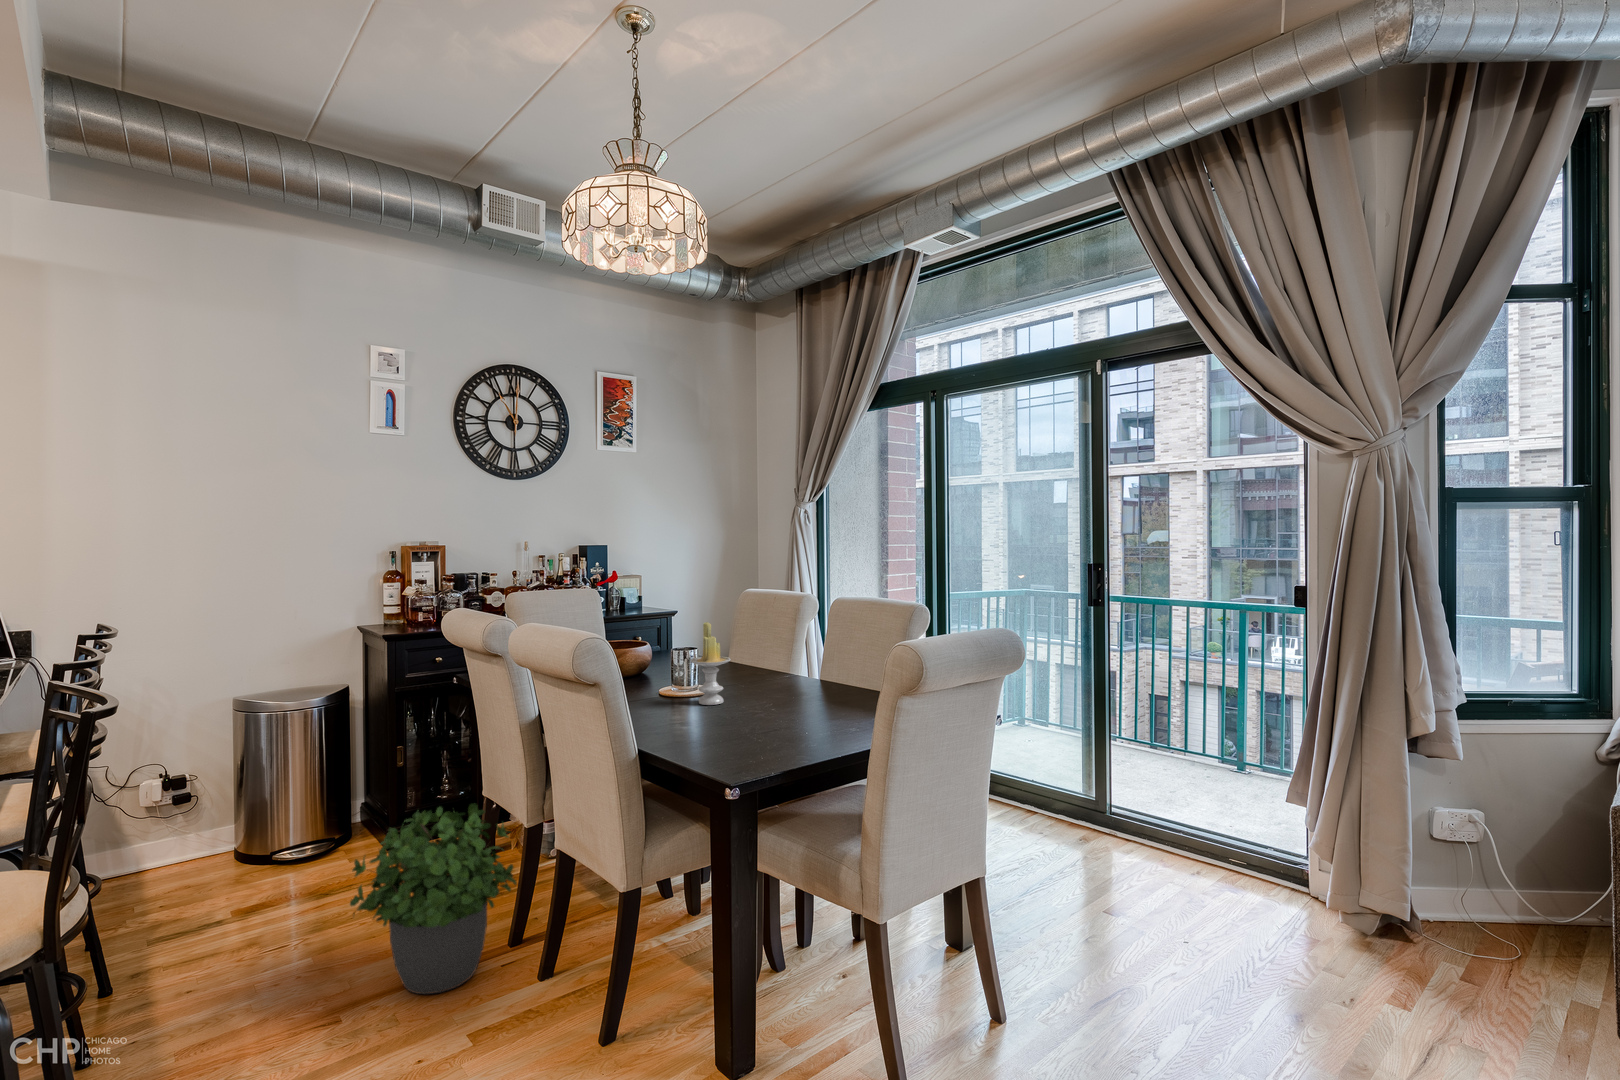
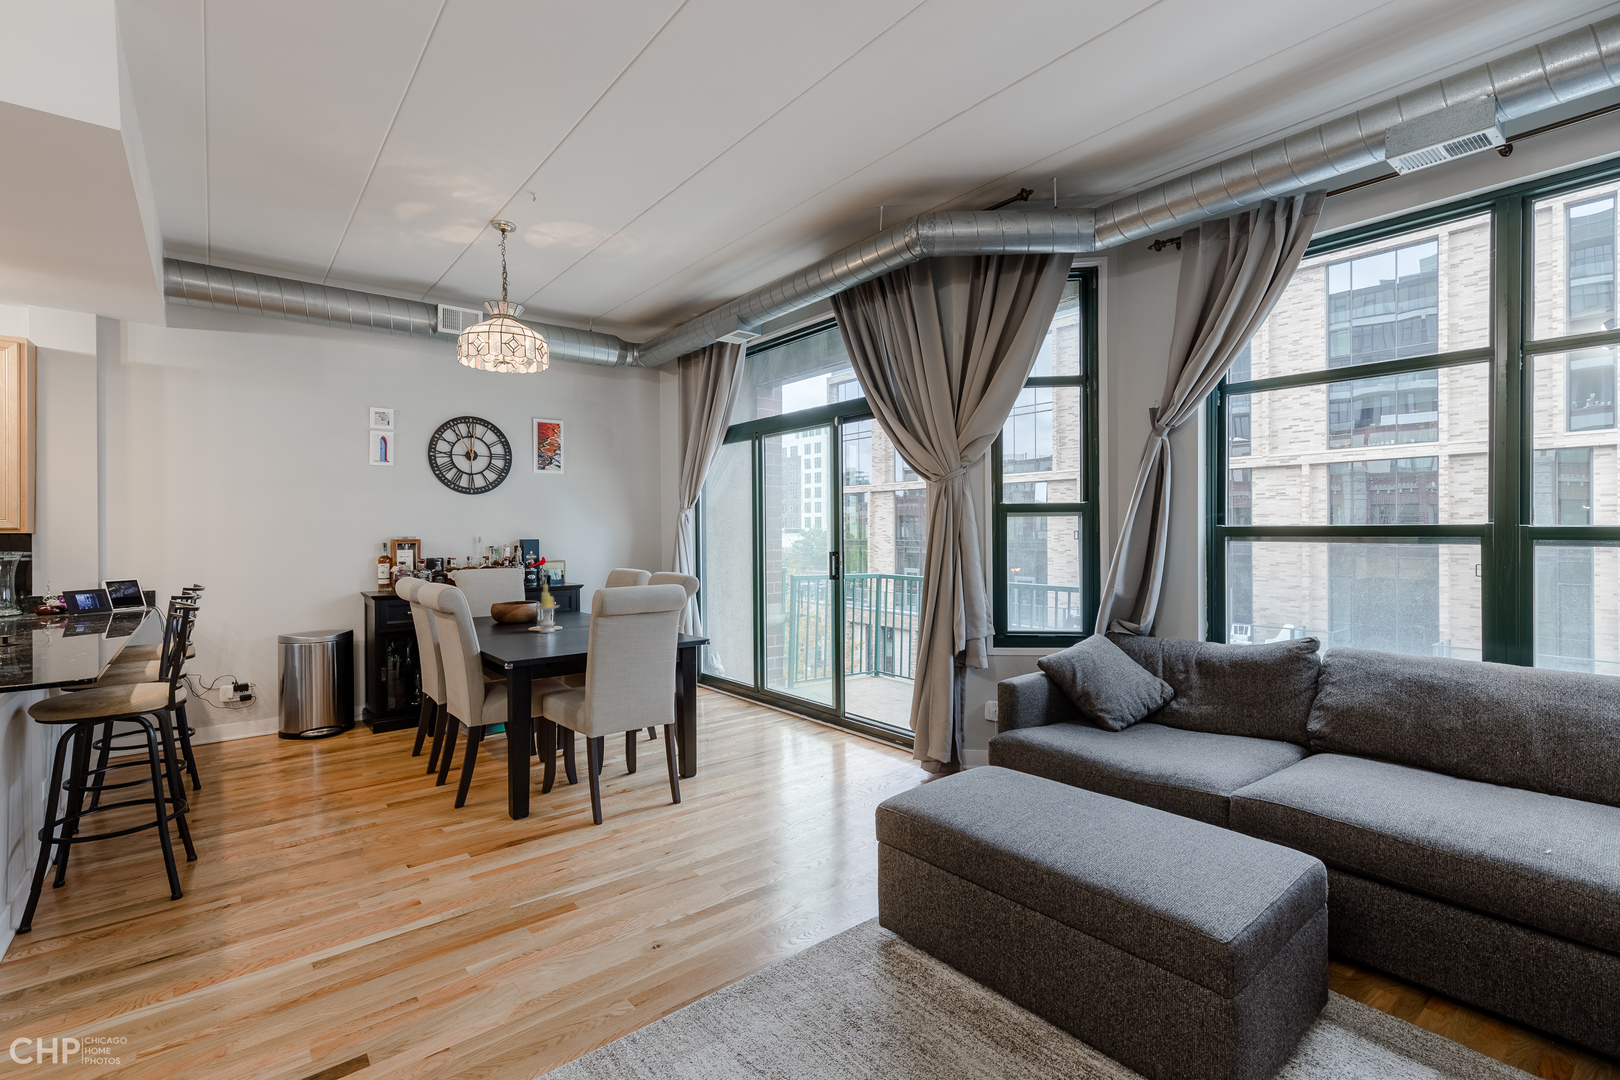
potted plant: present [350,804,516,994] -> none [328,688,429,791]

